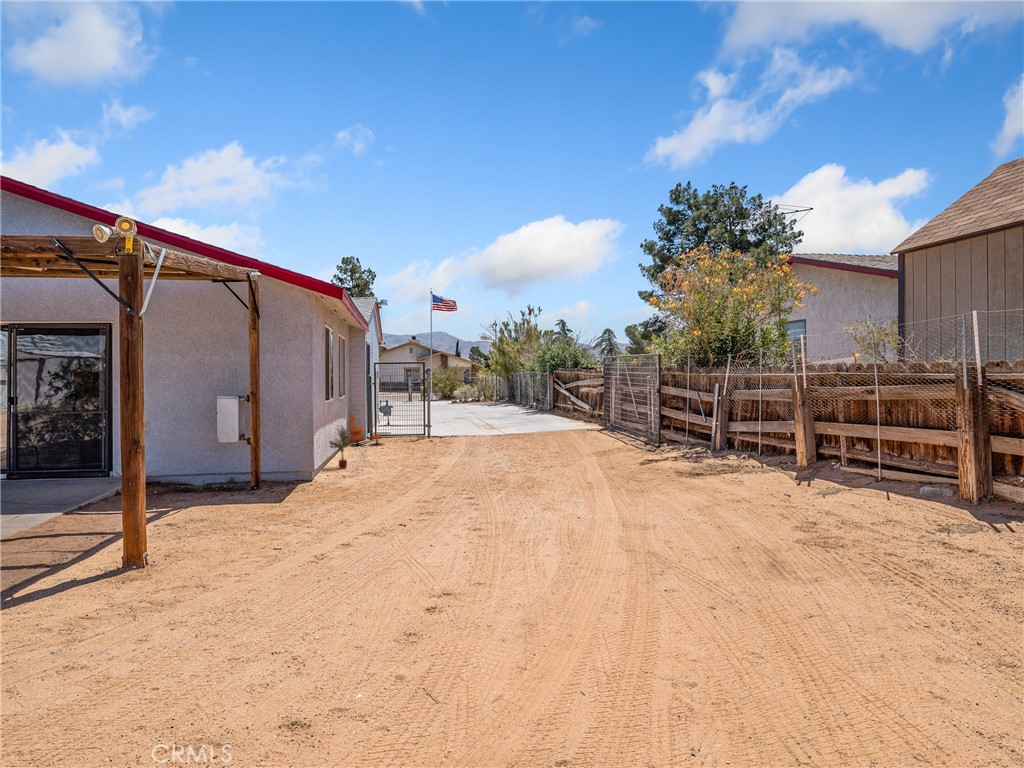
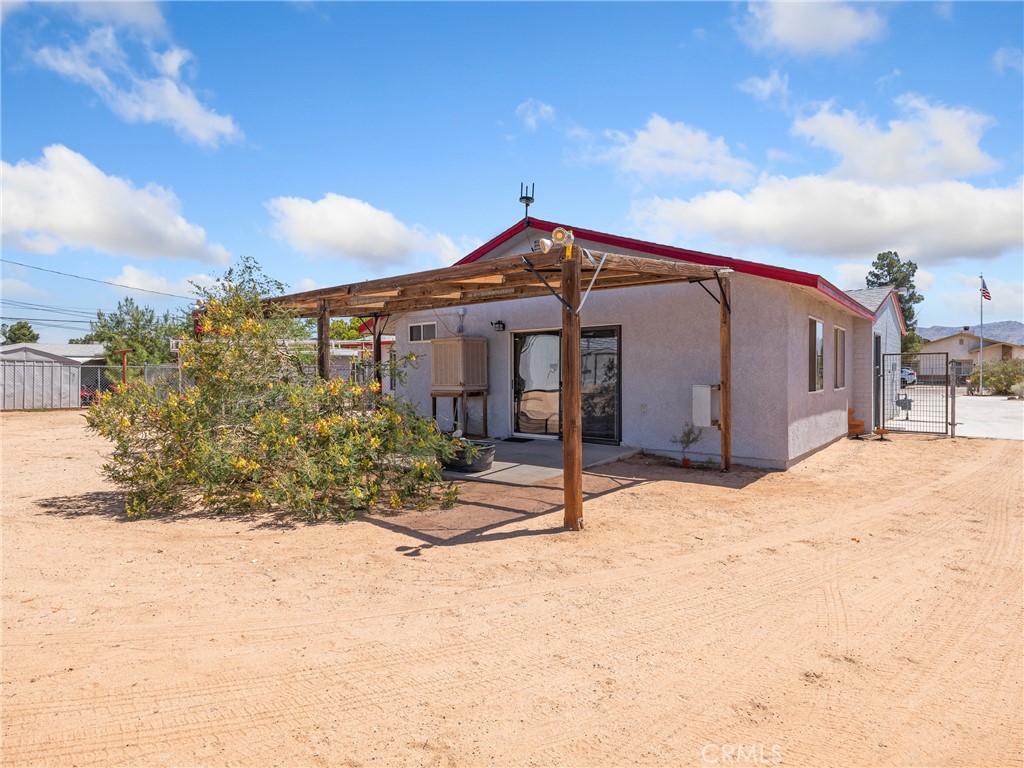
potted tree: present [329,426,350,468] -> present [670,422,702,467]

